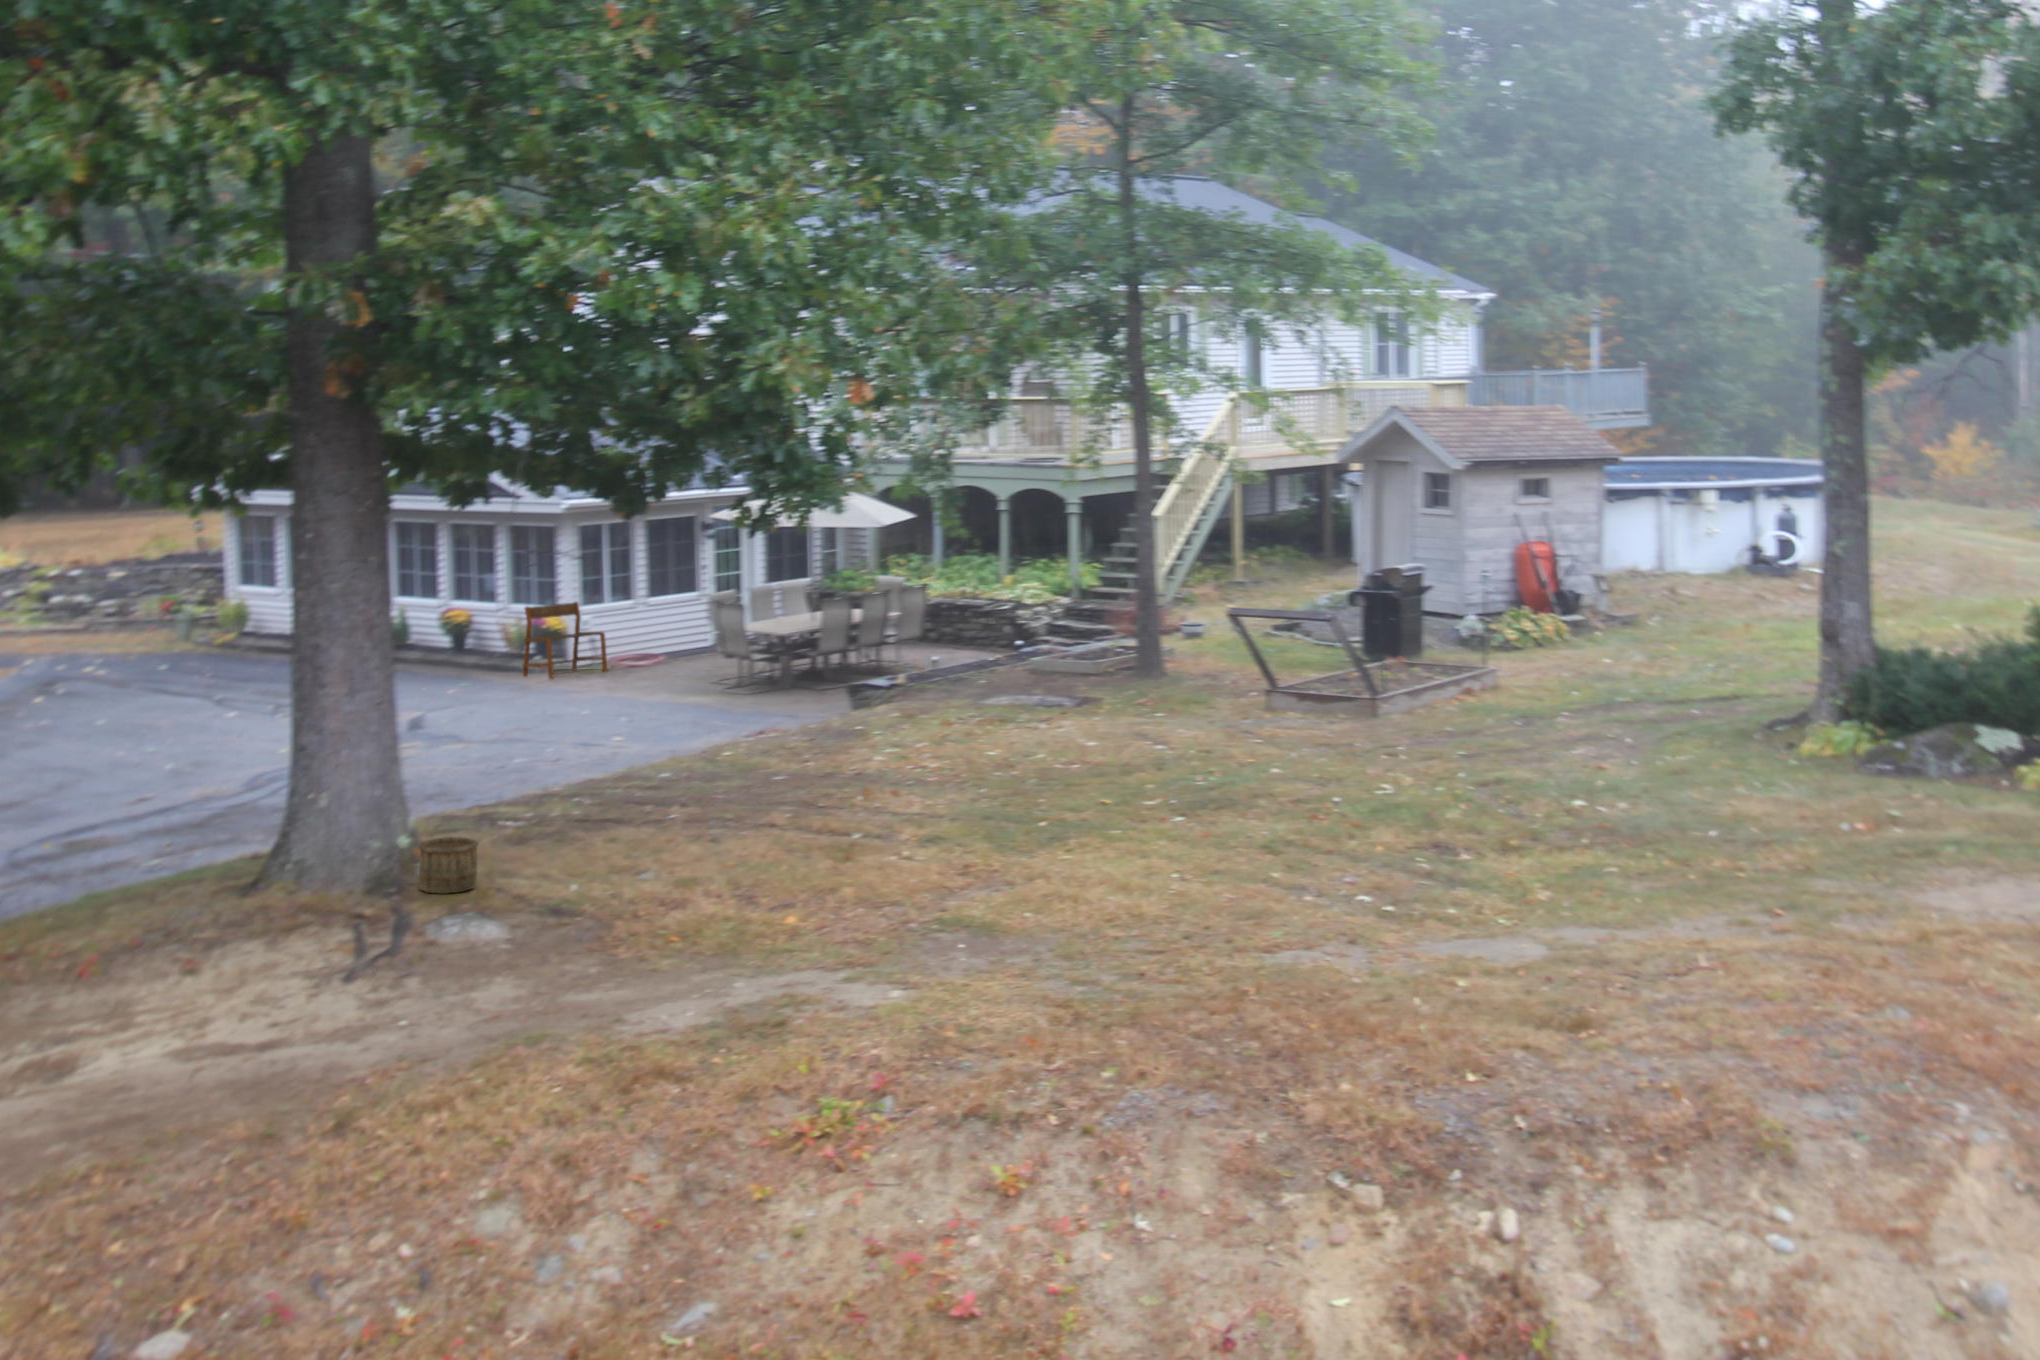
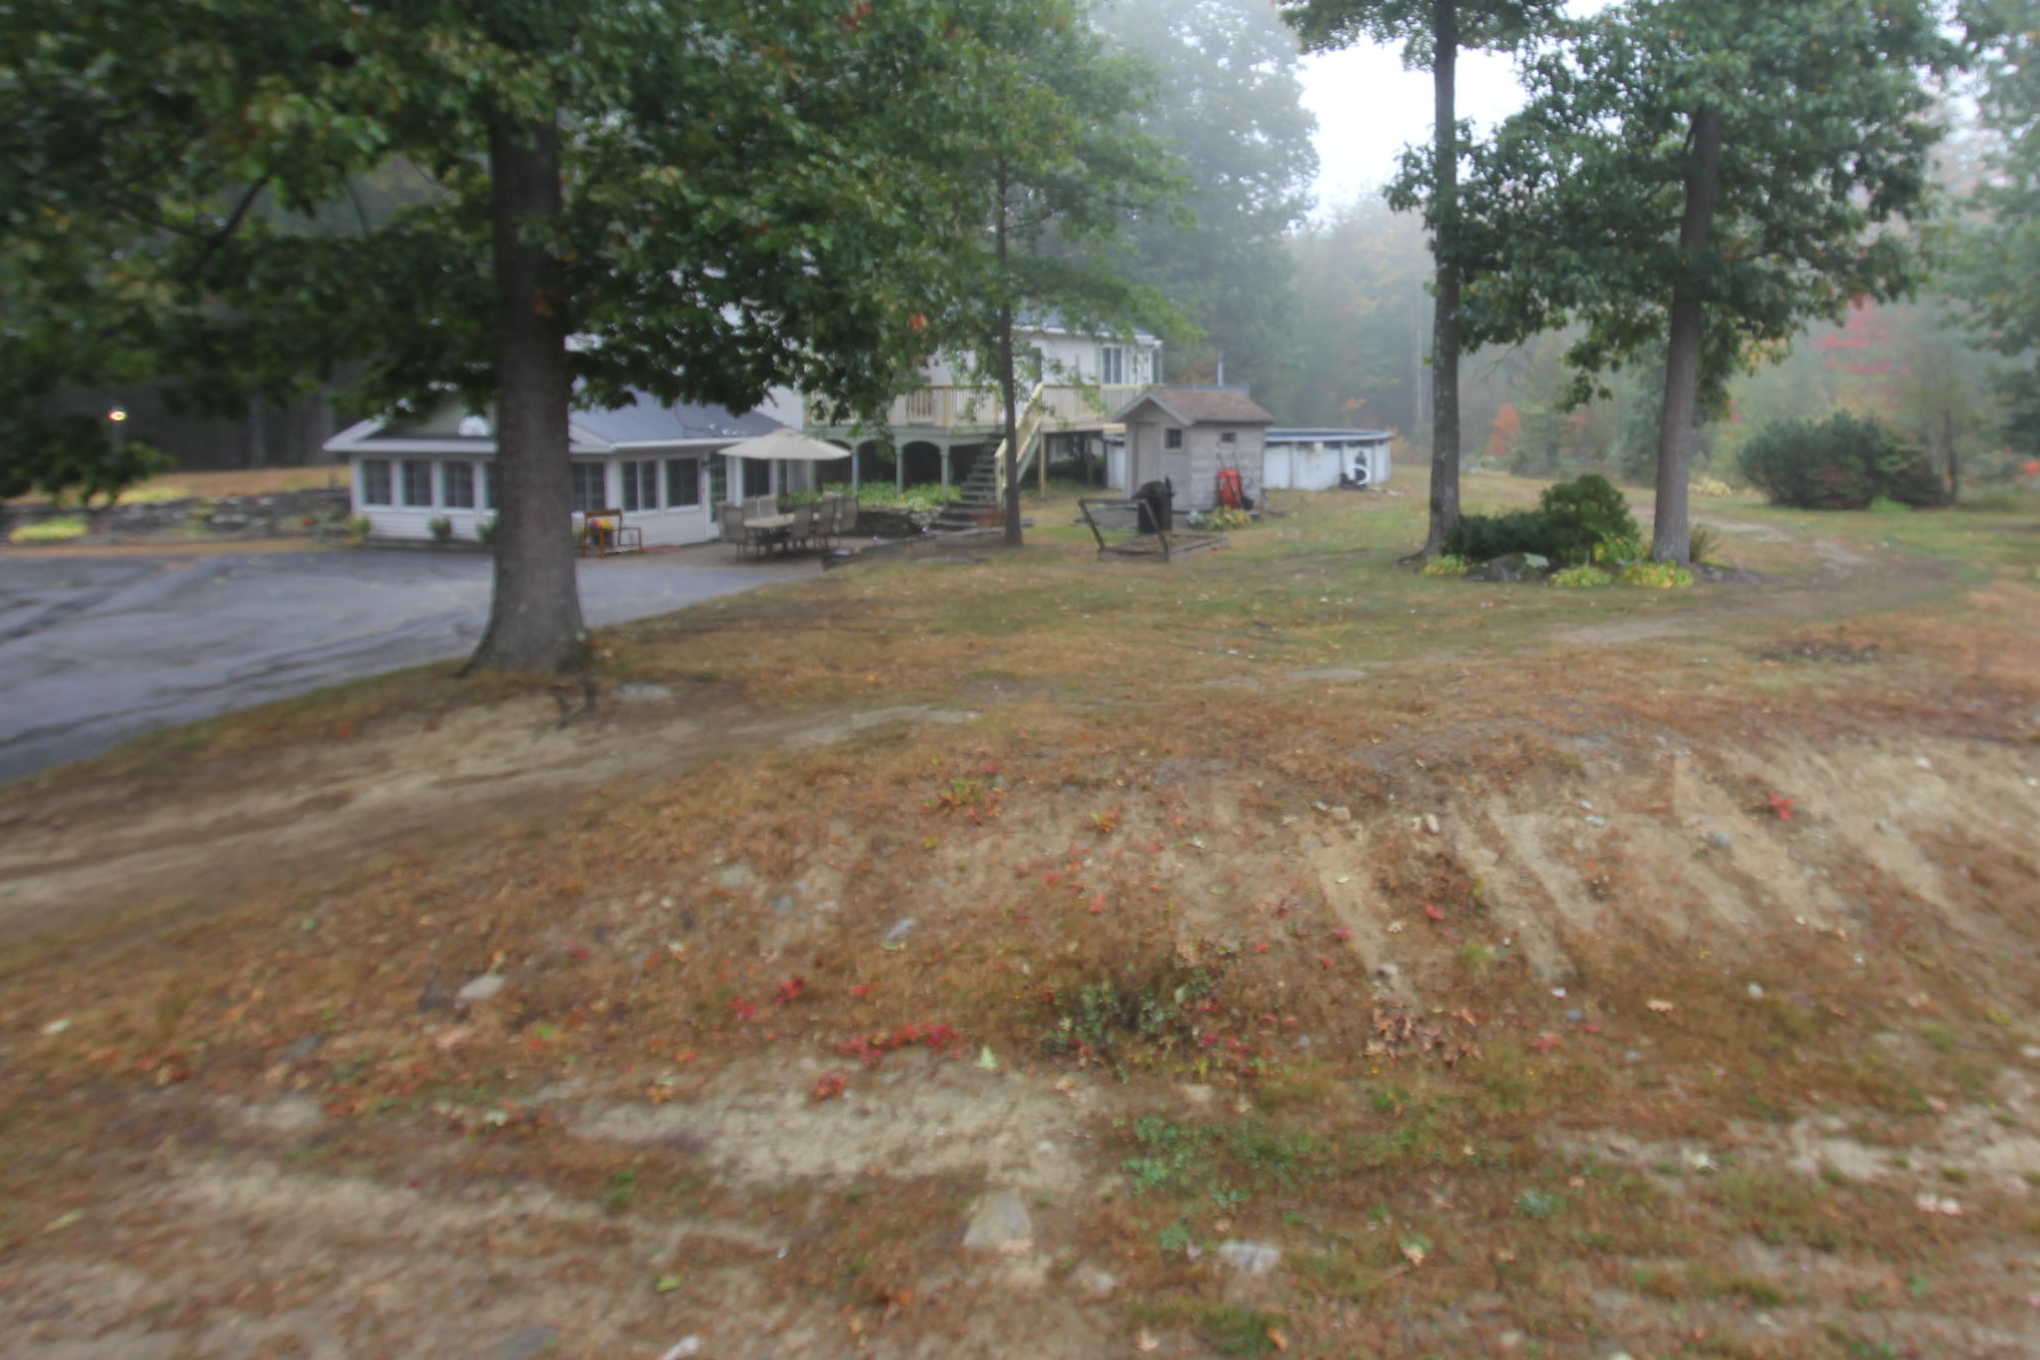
wooden bucket: present [418,837,479,894] -> none [576,639,622,678]

